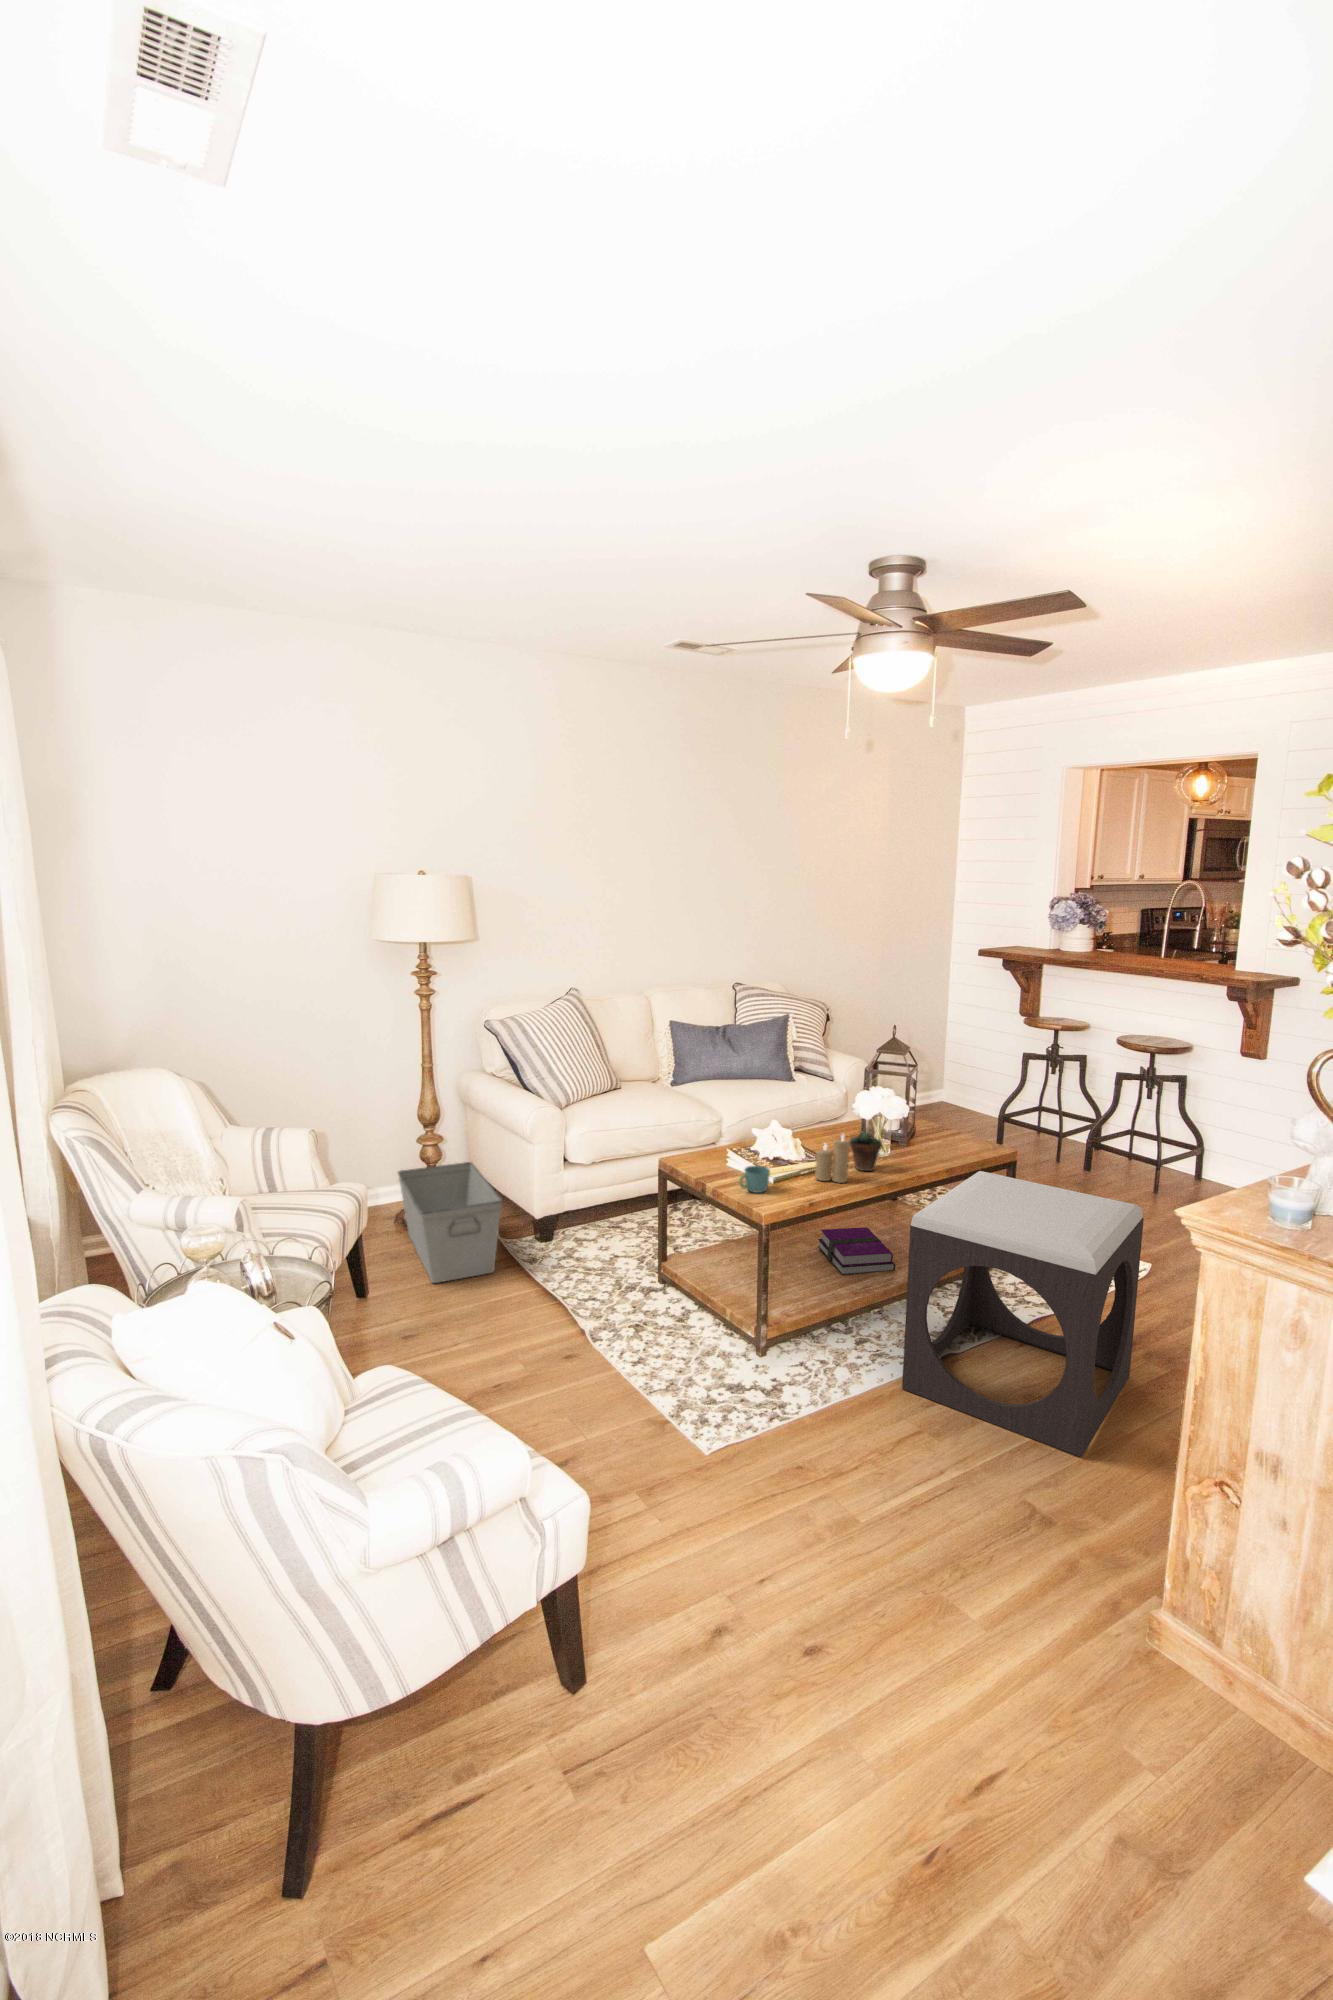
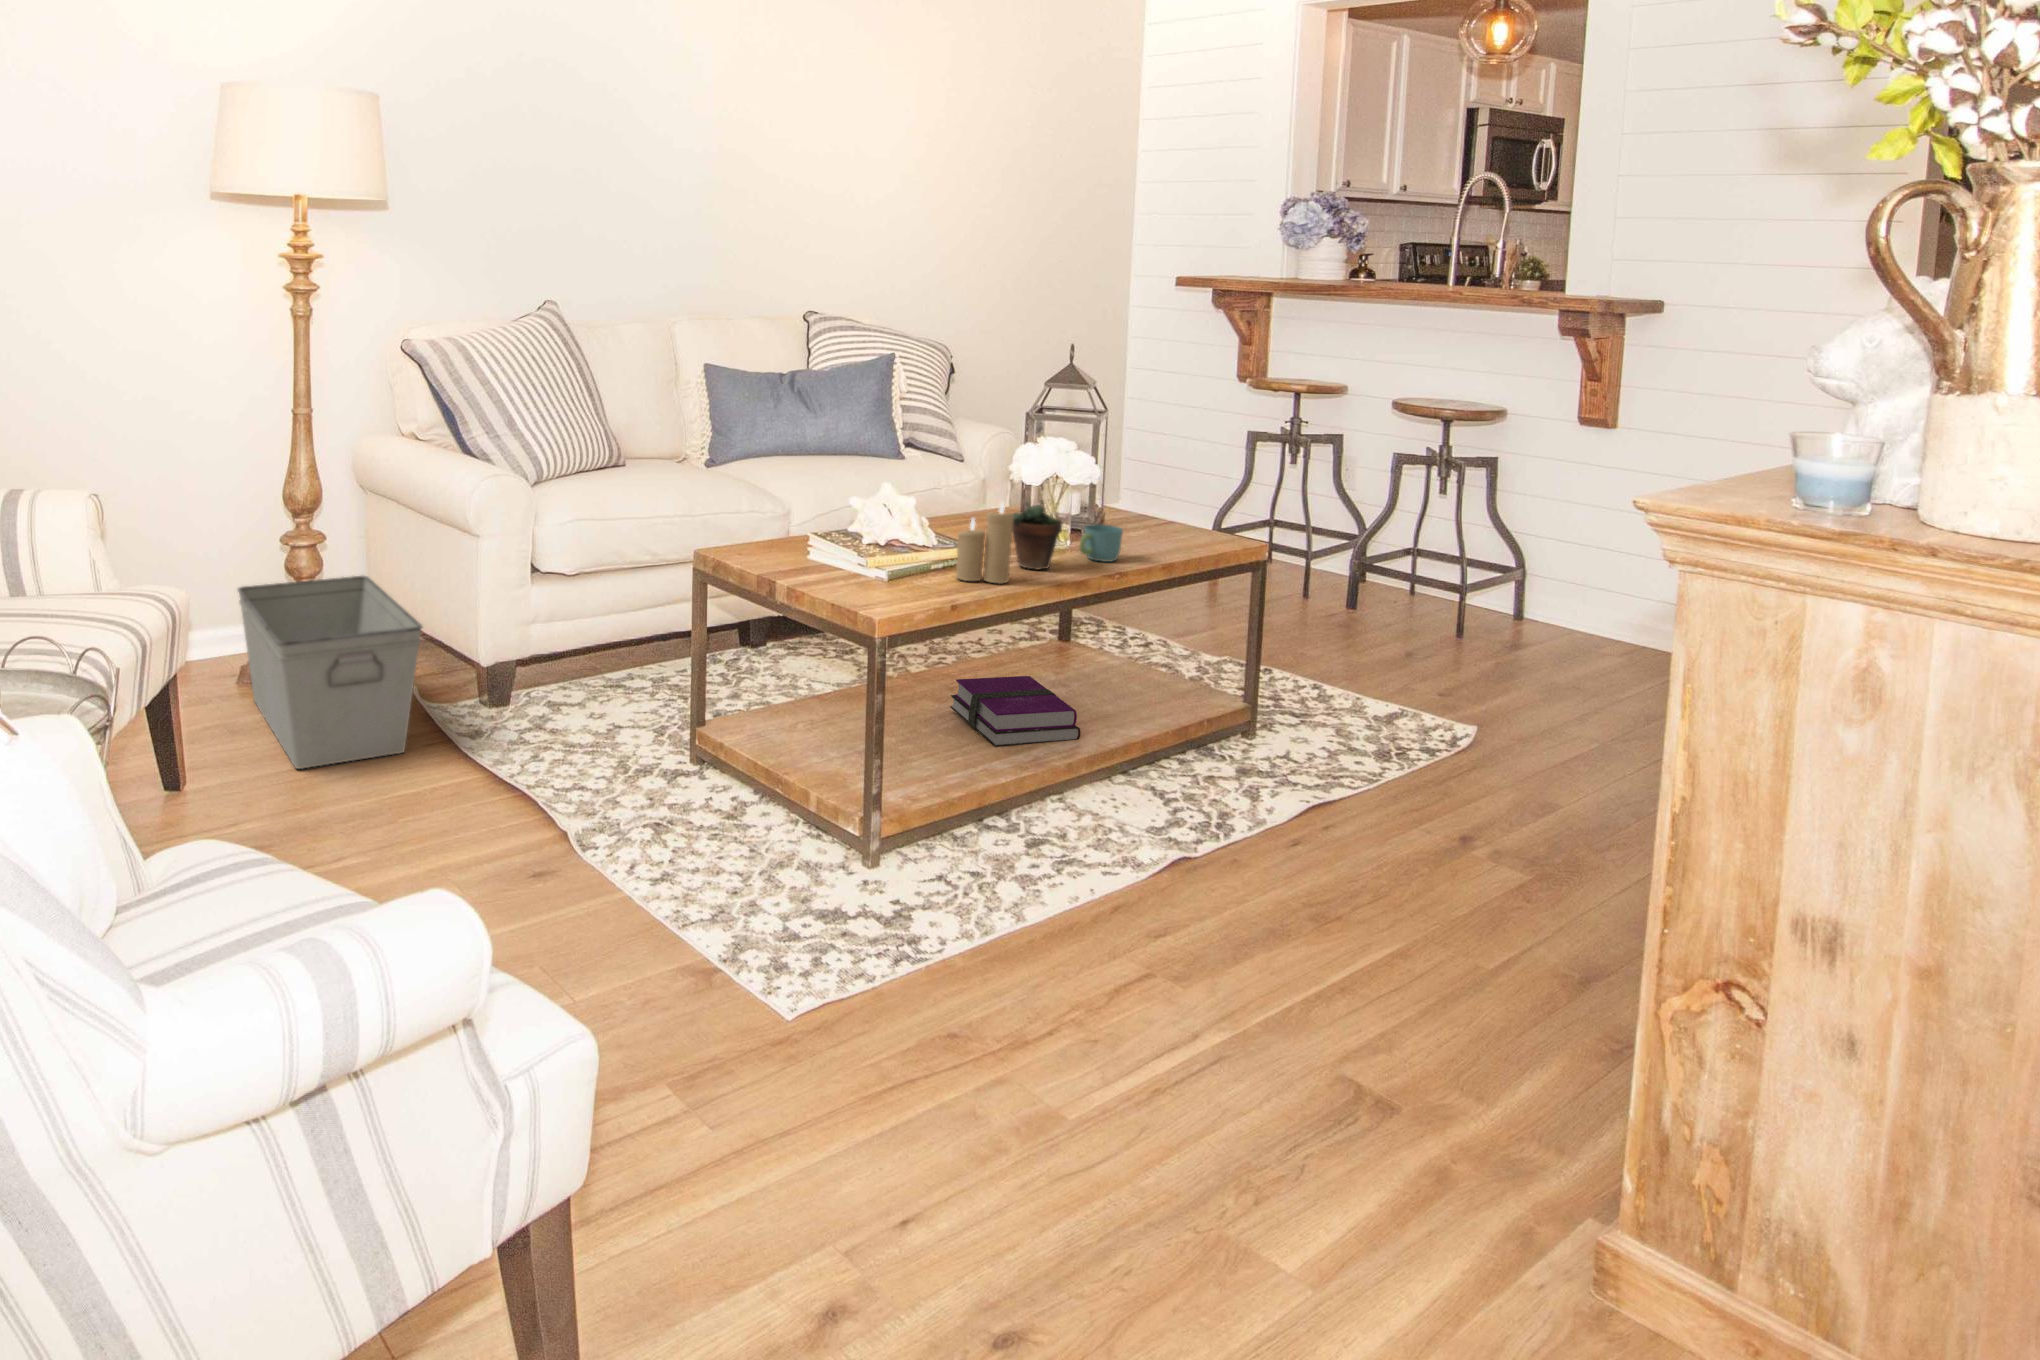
mug: present [739,1166,770,1193] -> present [1080,524,1123,562]
footstool: present [902,1171,1144,1457] -> none [1114,557,1497,1005]

